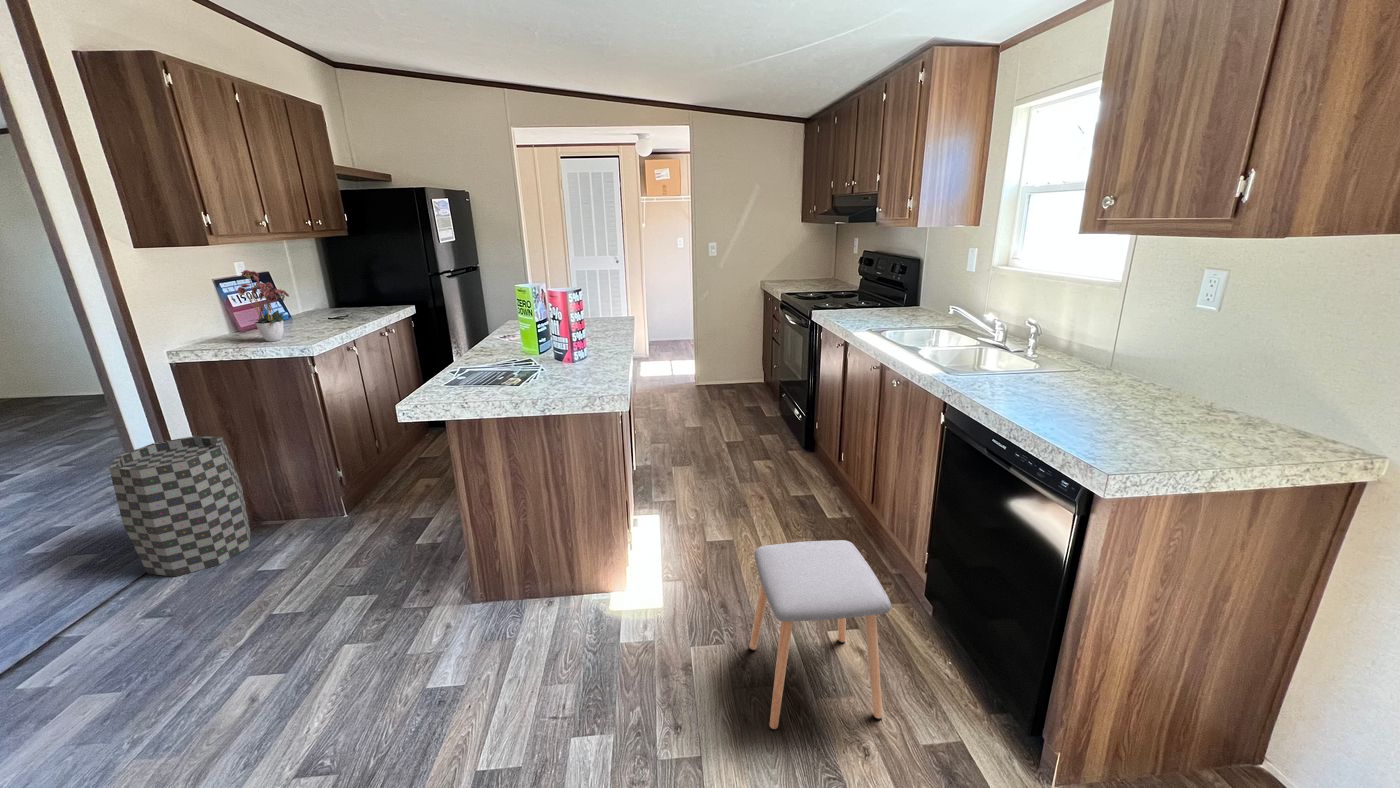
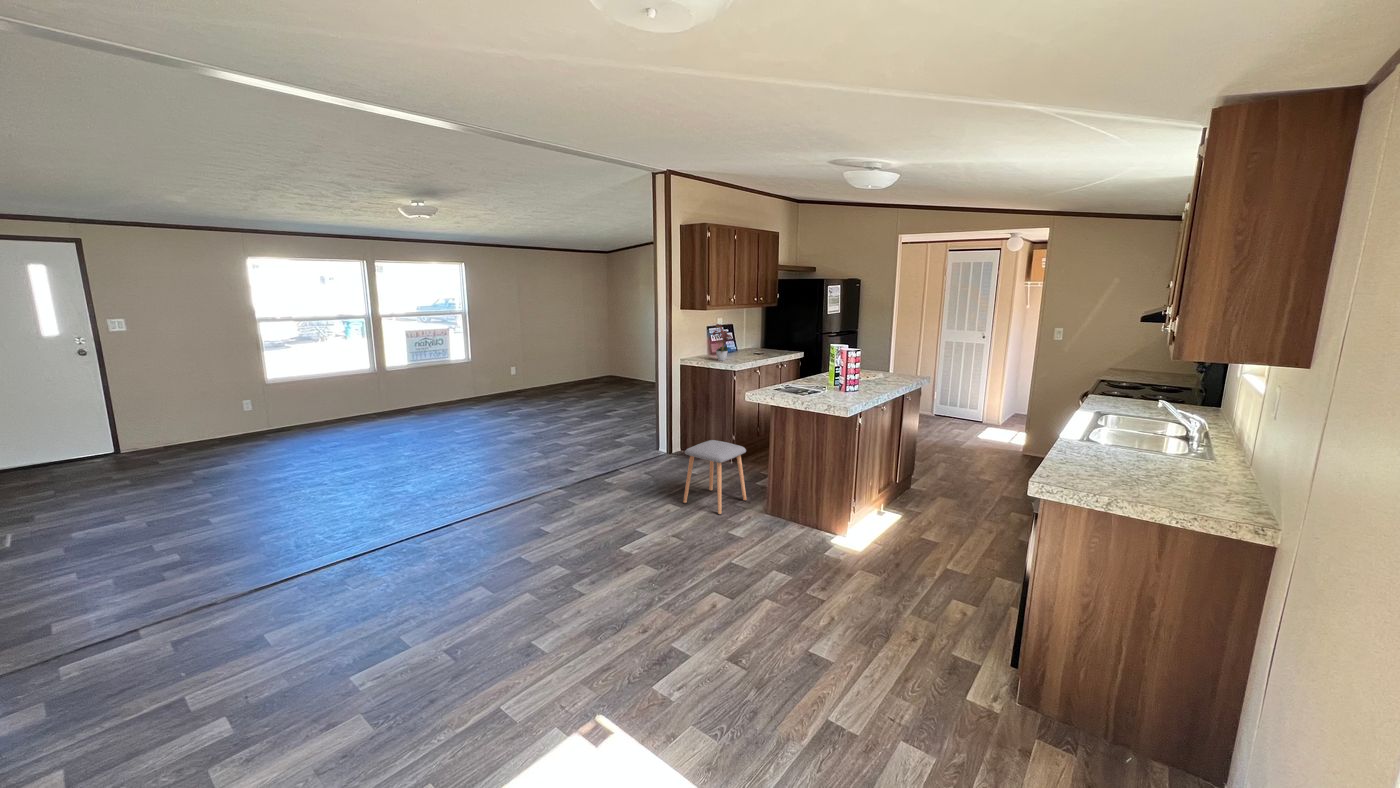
trash can: present [109,436,250,577] -> none [648,401,692,465]
stool: present [749,540,891,730] -> present [683,440,747,515]

